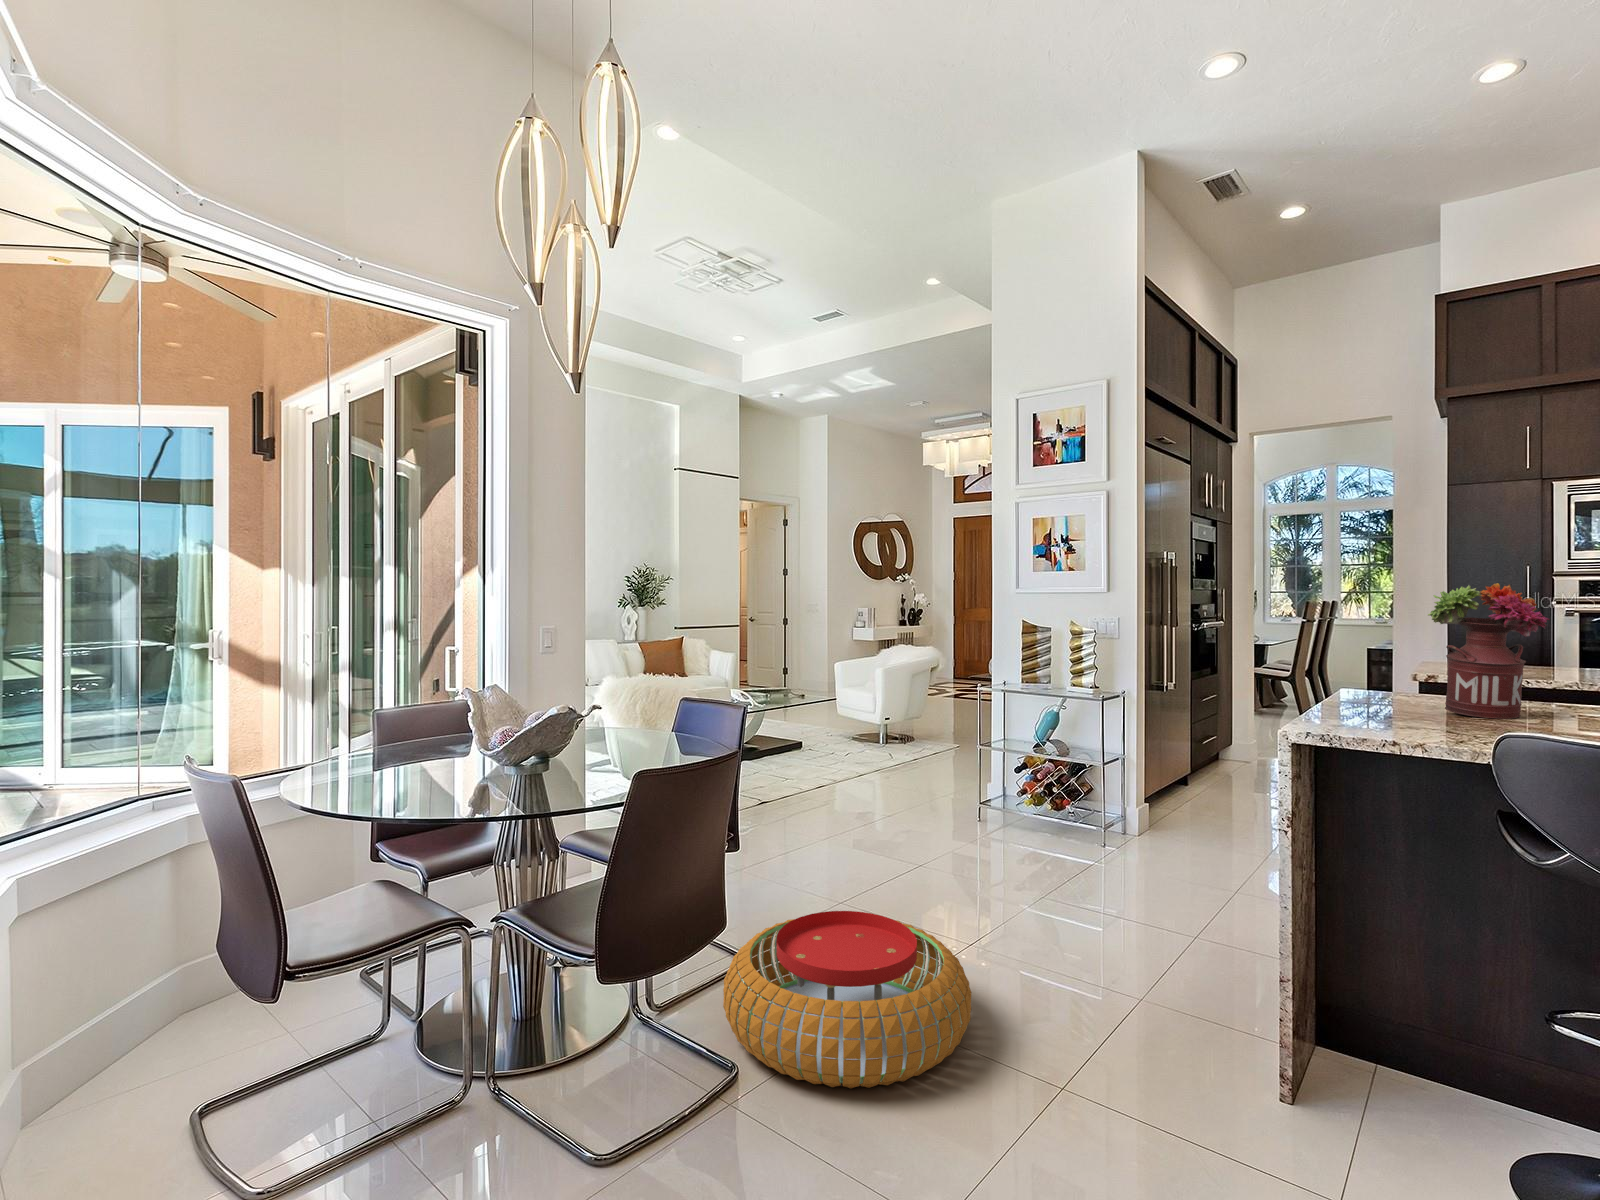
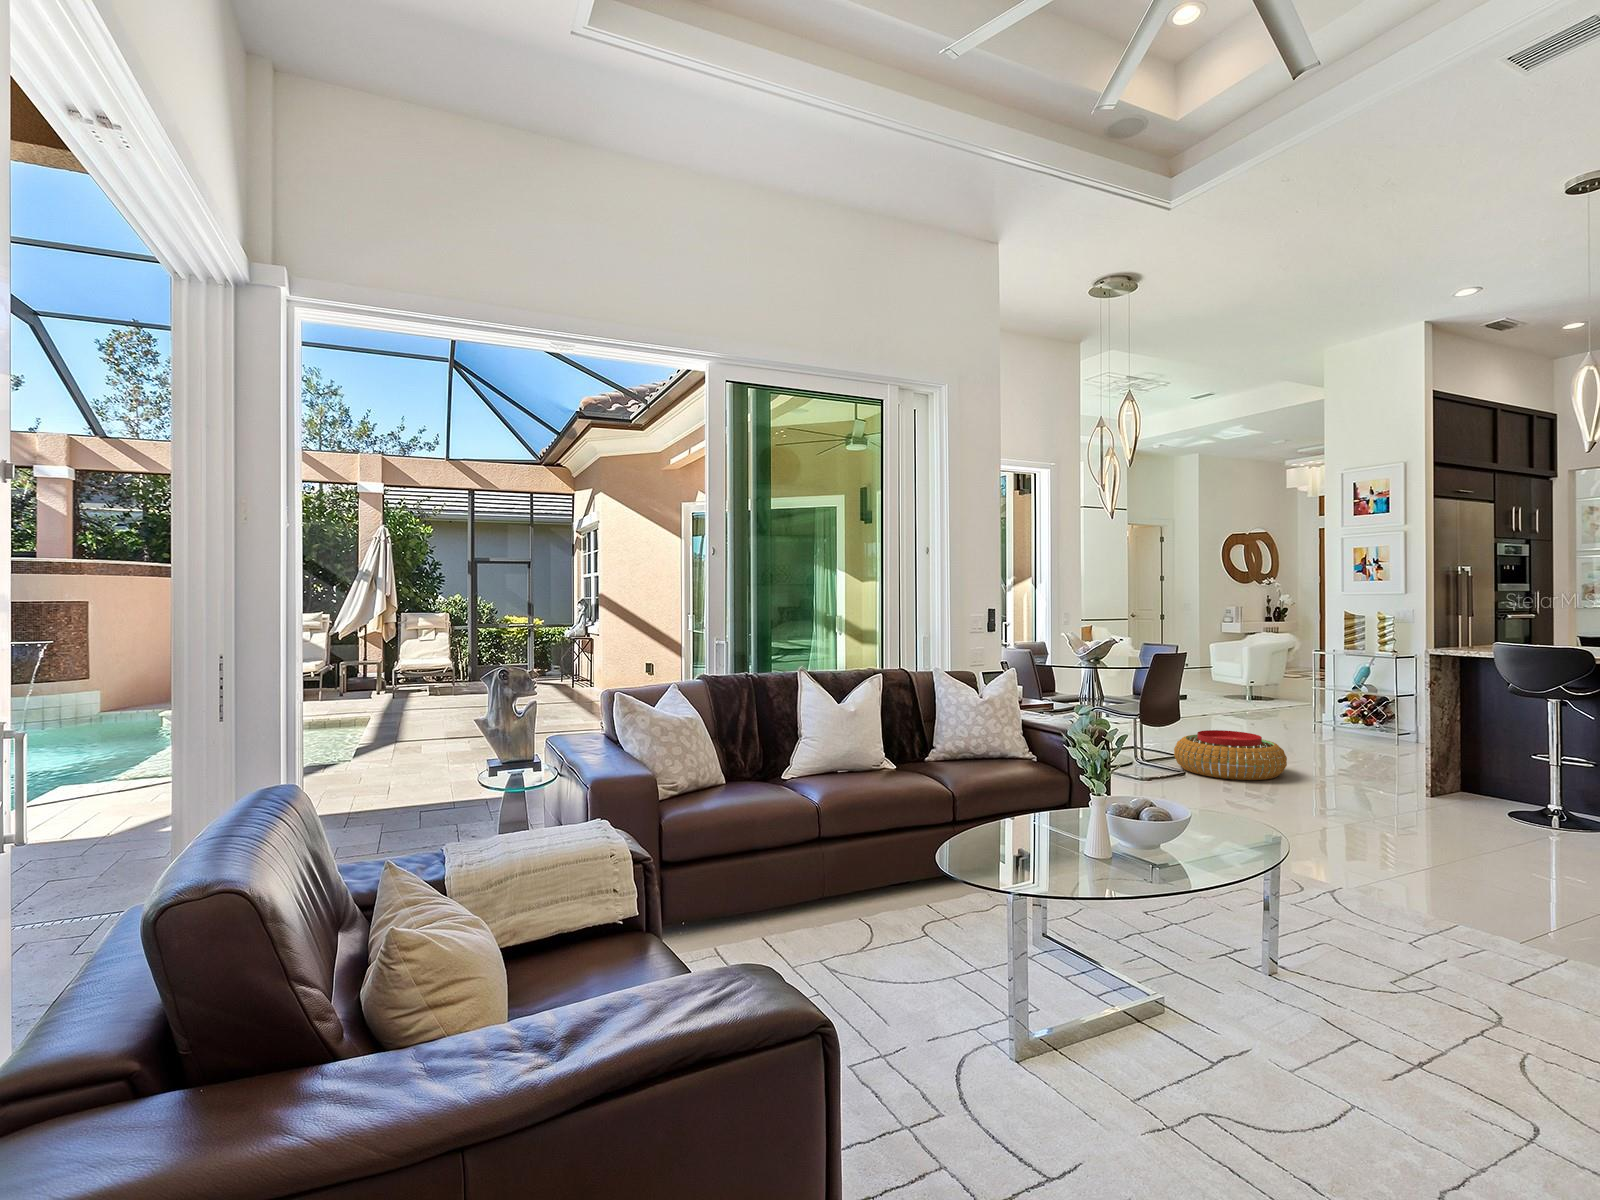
flower arrangement: present [1428,583,1550,719] -> none [1517,590,1571,649]

